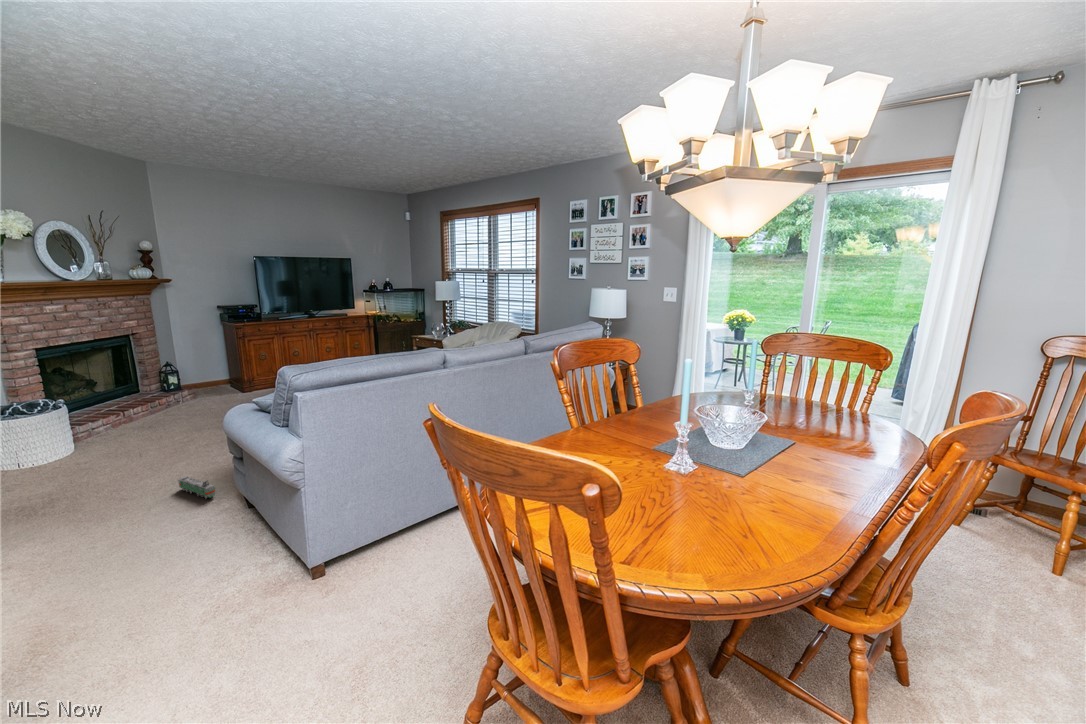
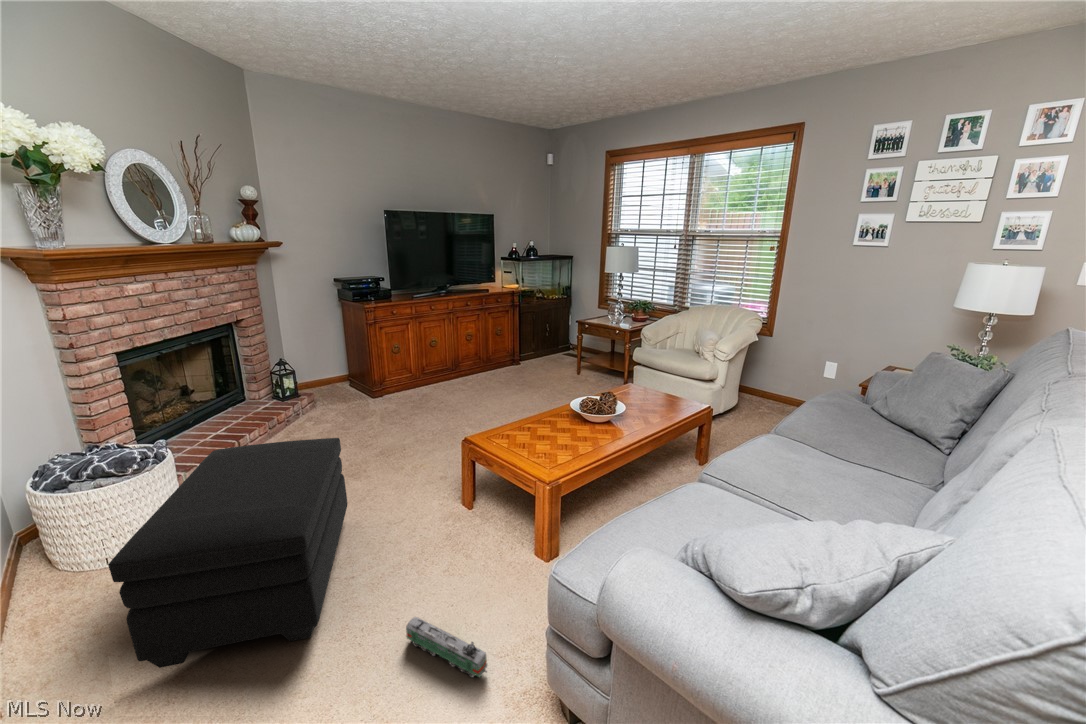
ottoman: none [11,396,179,499] -> present [109,438,348,668]

